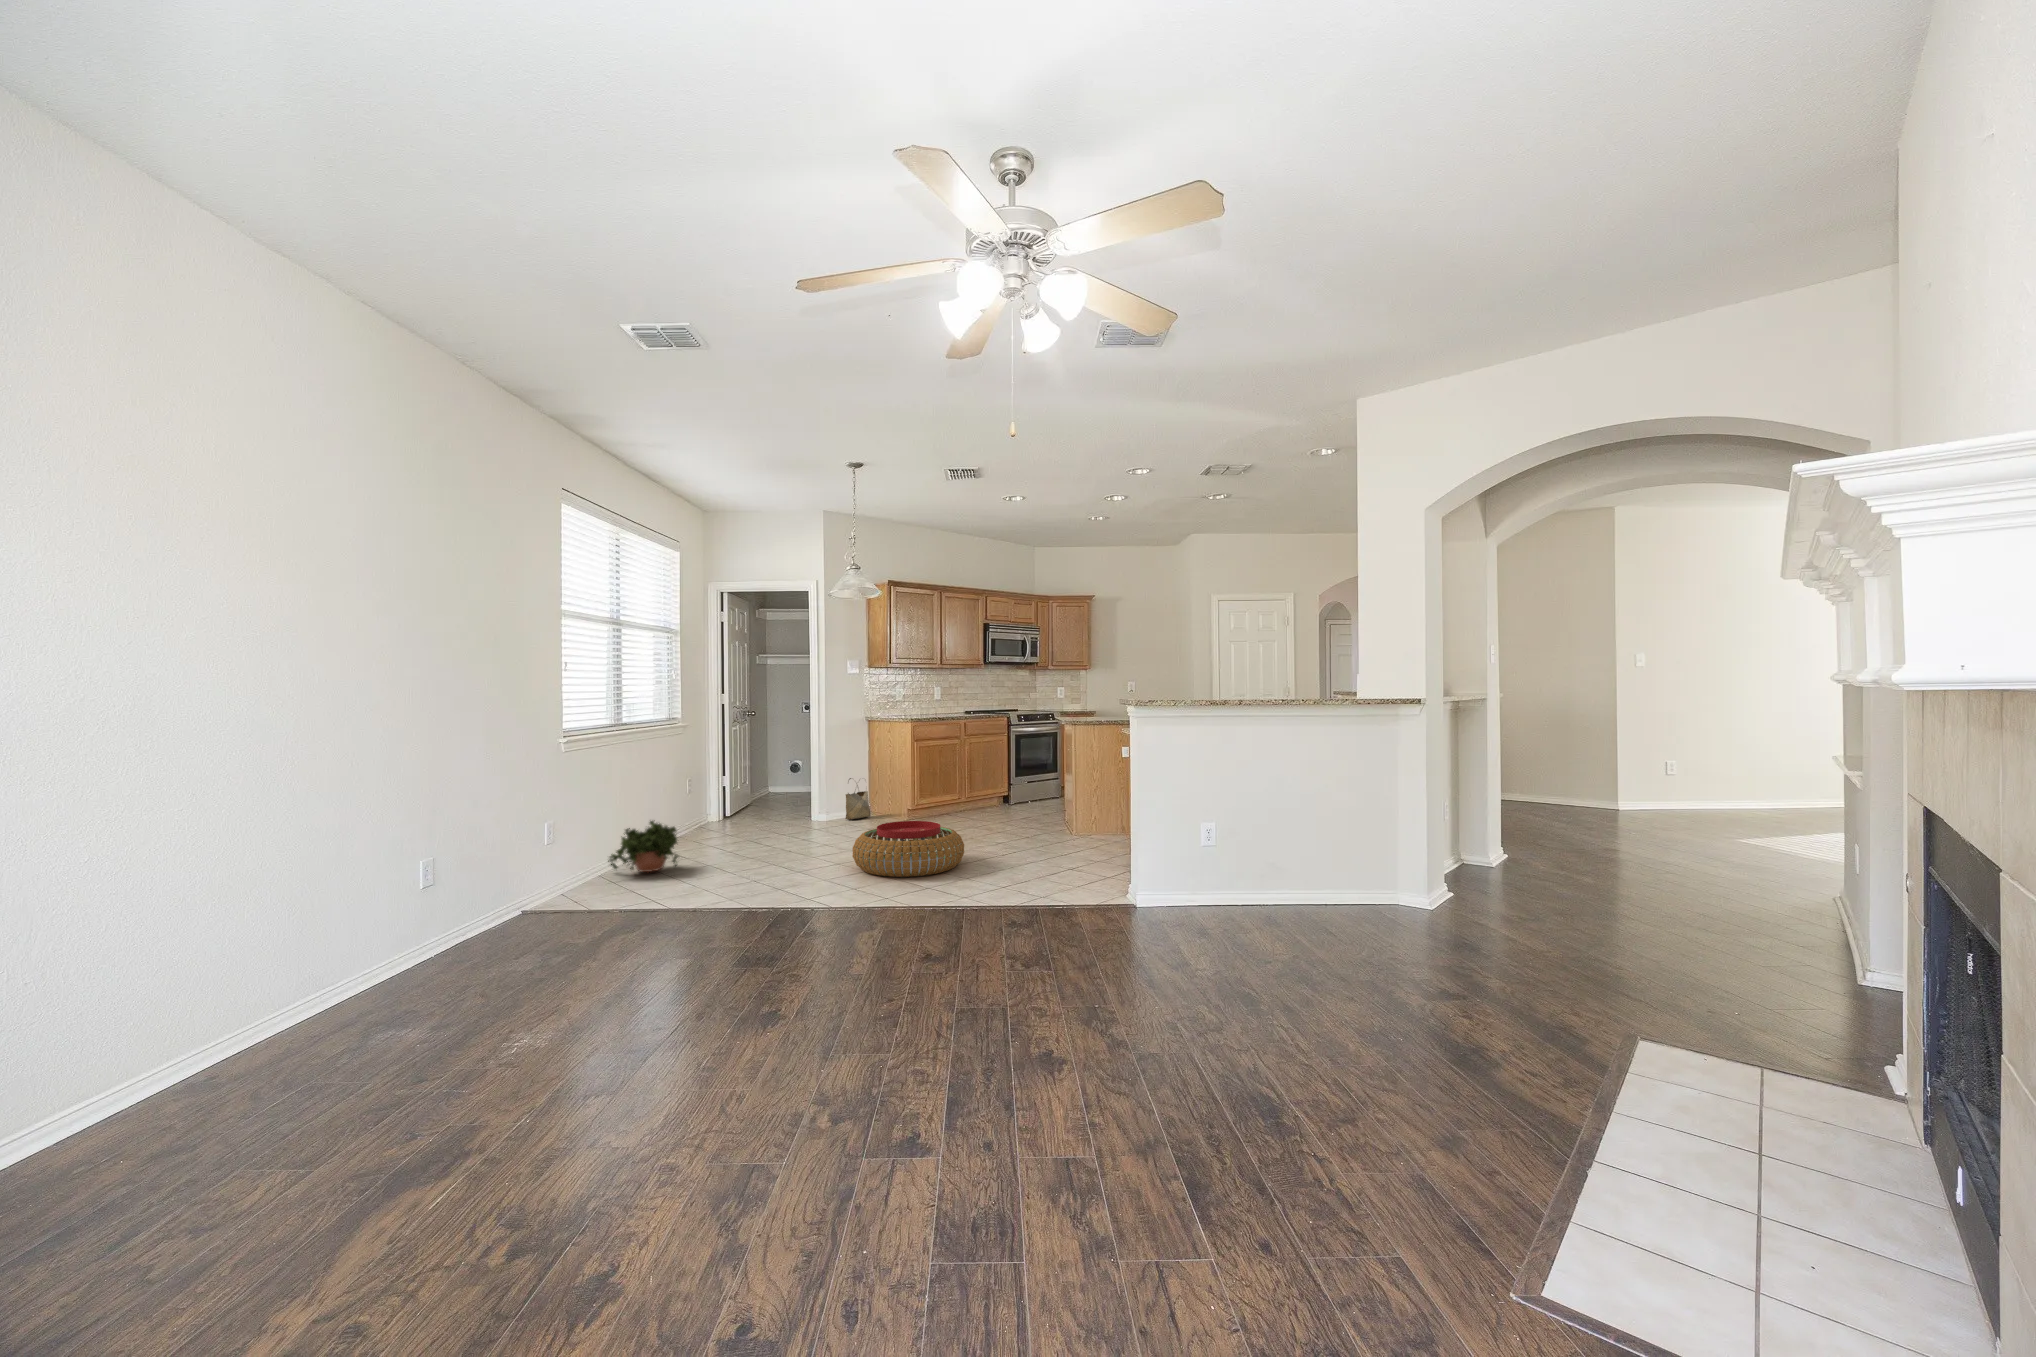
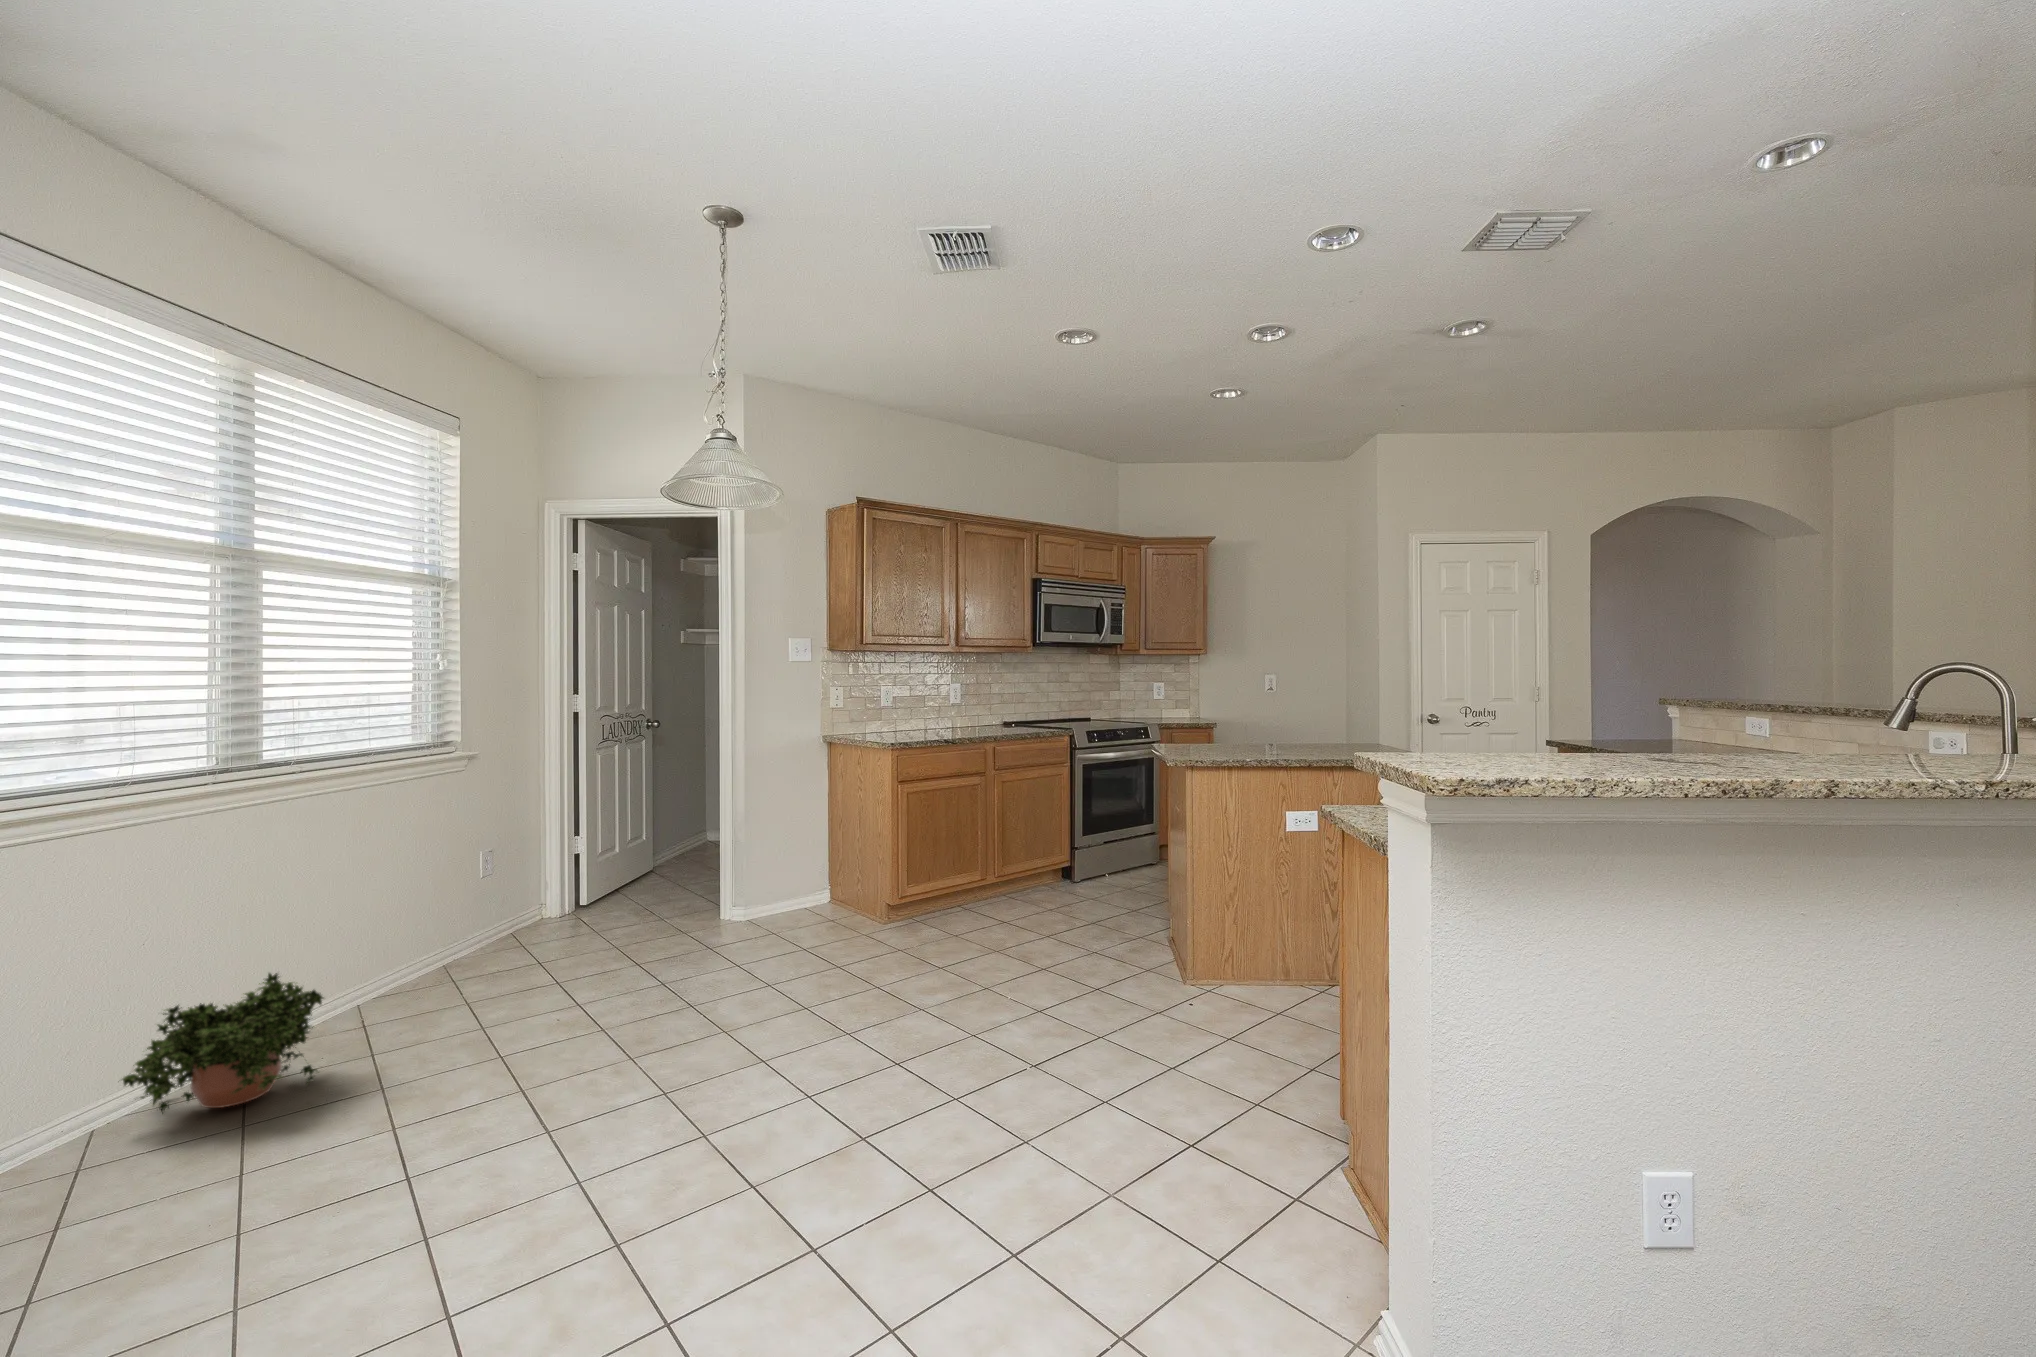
woven basket: present [846,778,871,819] -> none [779,842,827,917]
pouf: present [852,821,964,877] -> none [674,987,944,1169]

